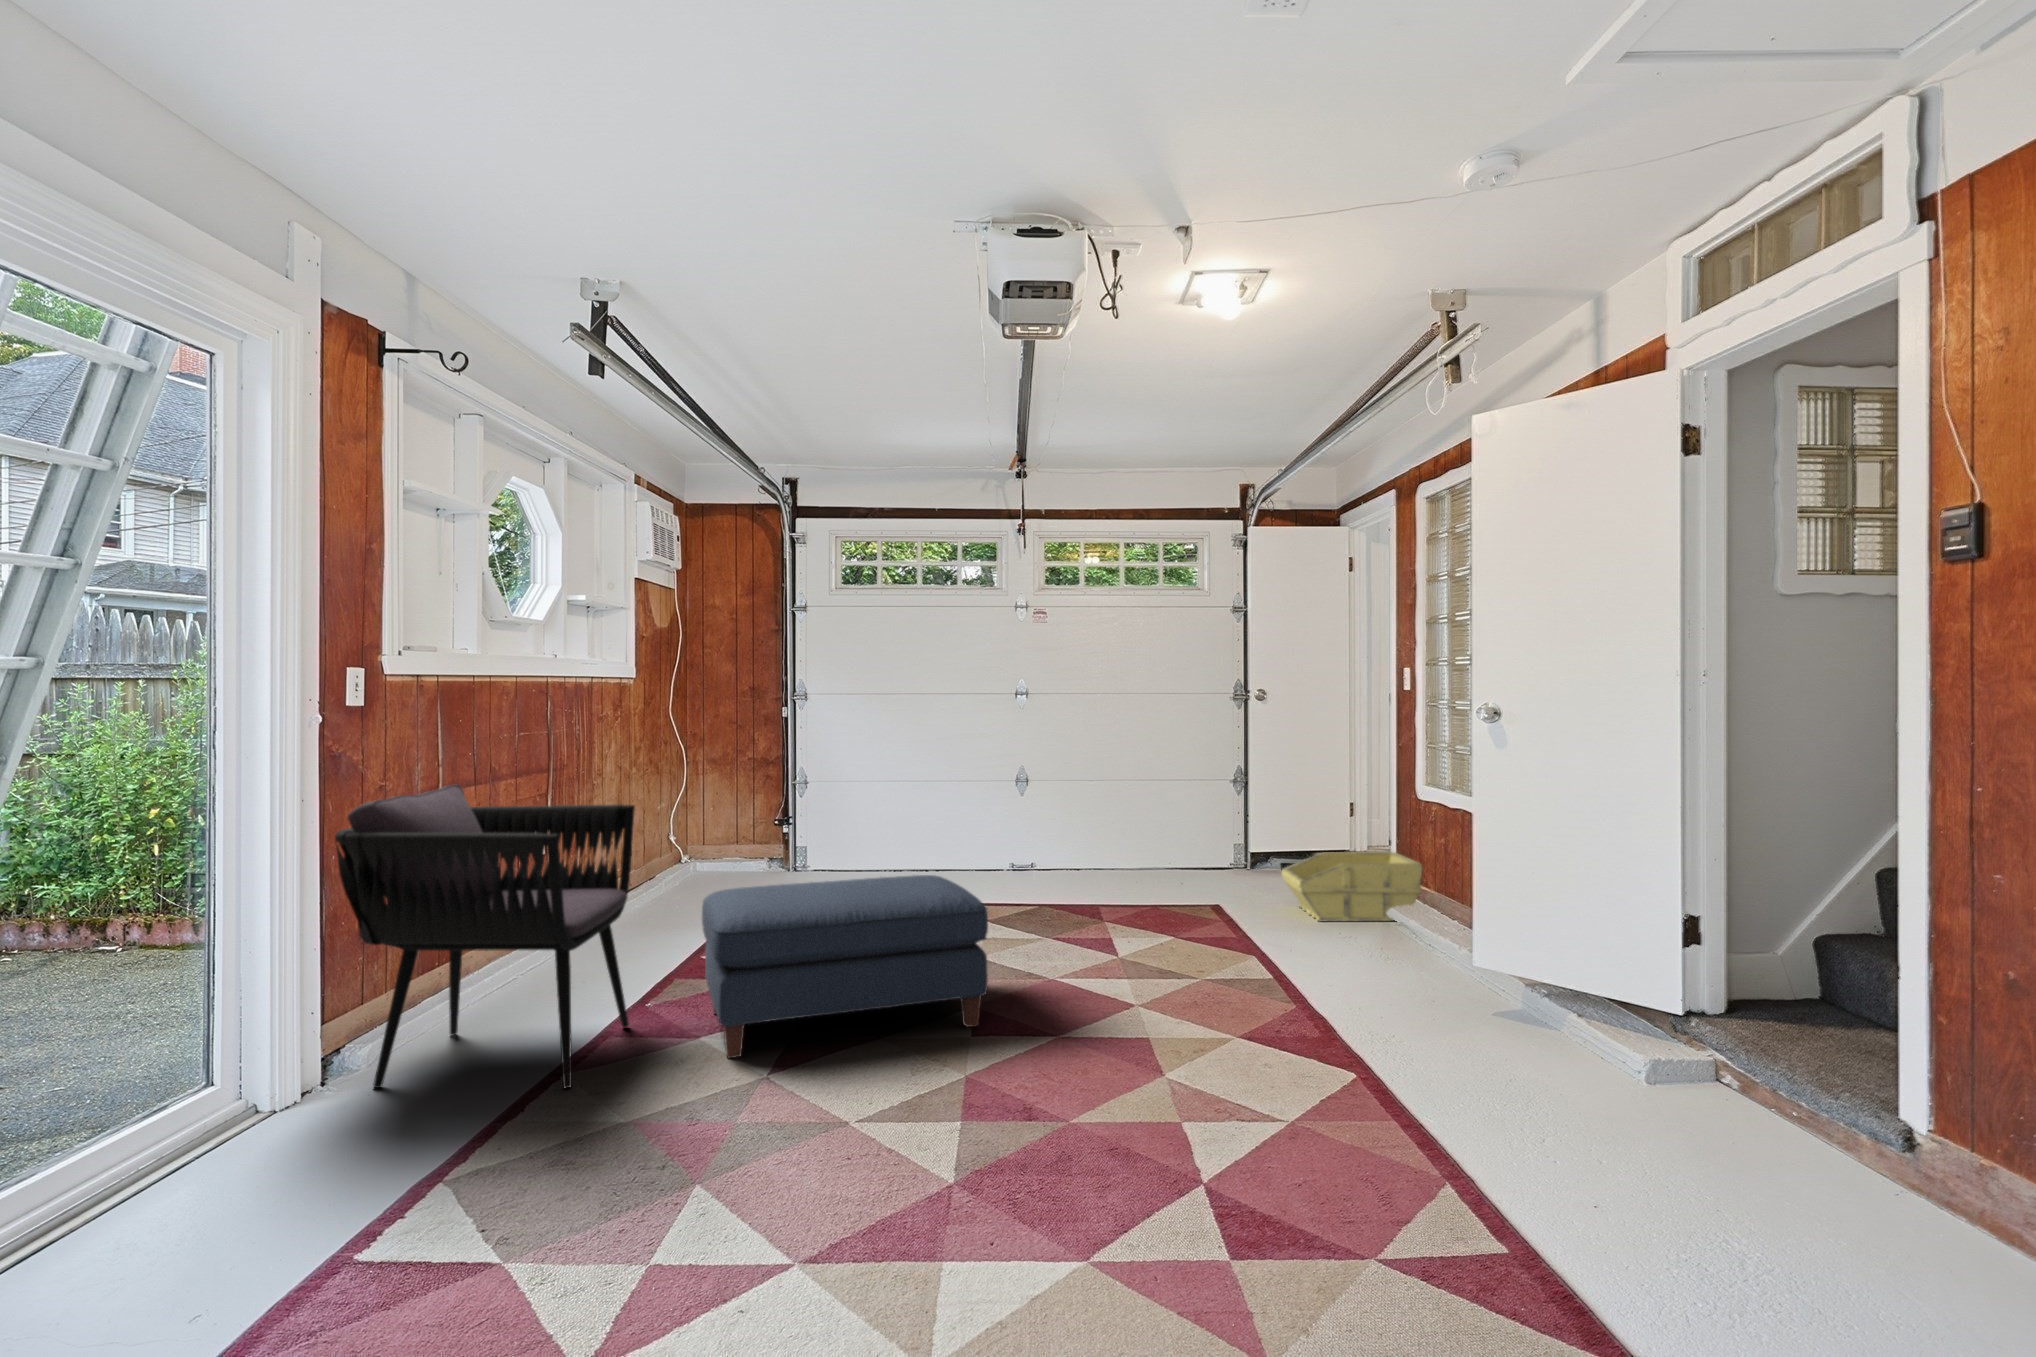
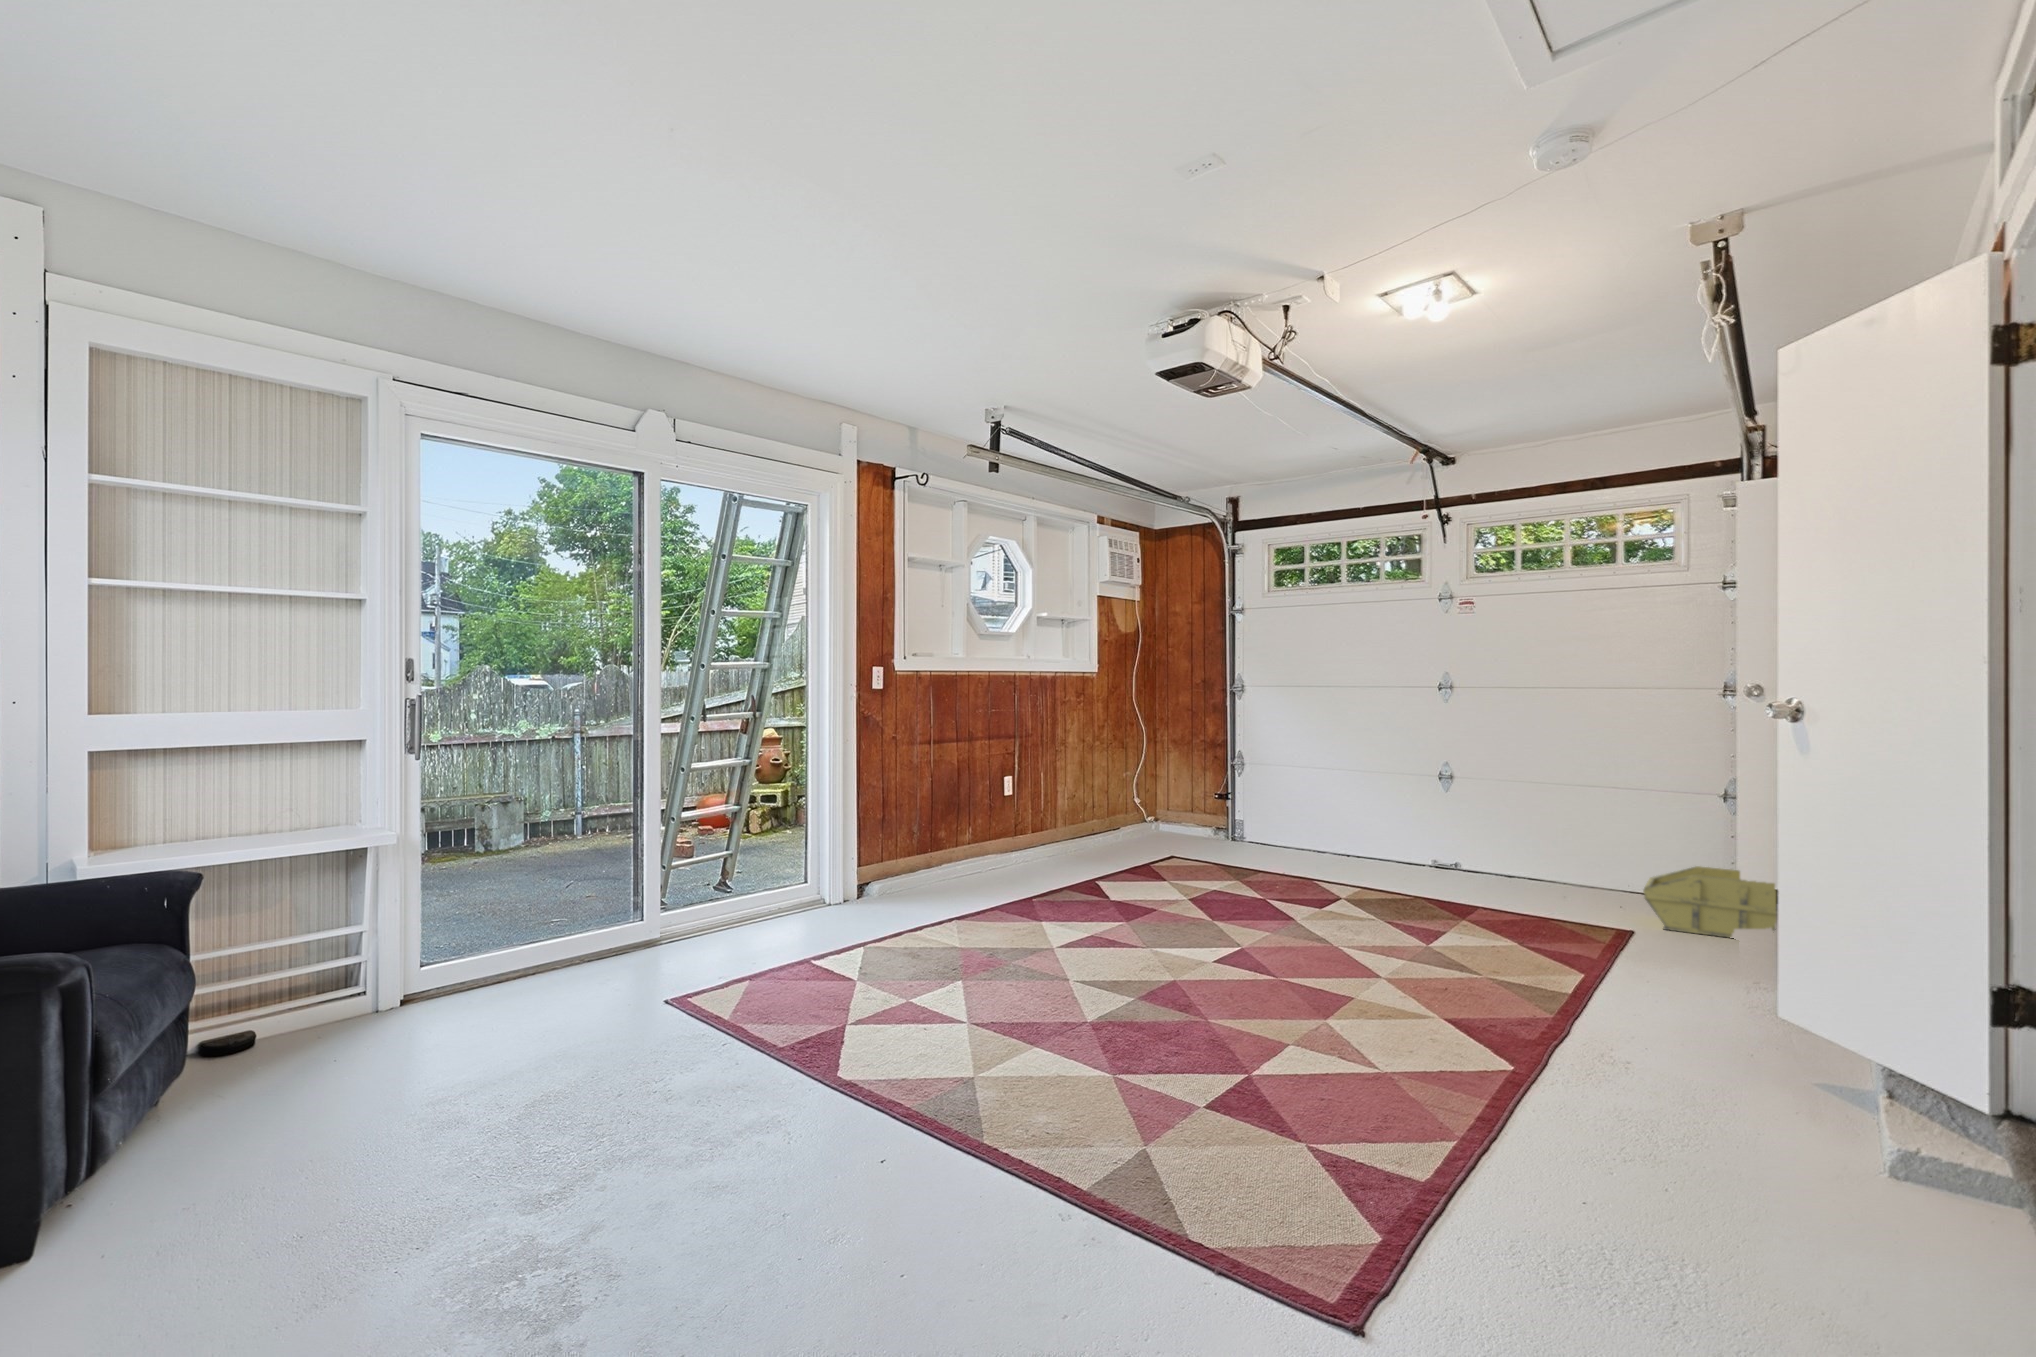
armchair: present [335,785,635,1089] -> none [859,740,1028,921]
ottoman: present [702,875,988,1059] -> none [1052,823,1245,937]

